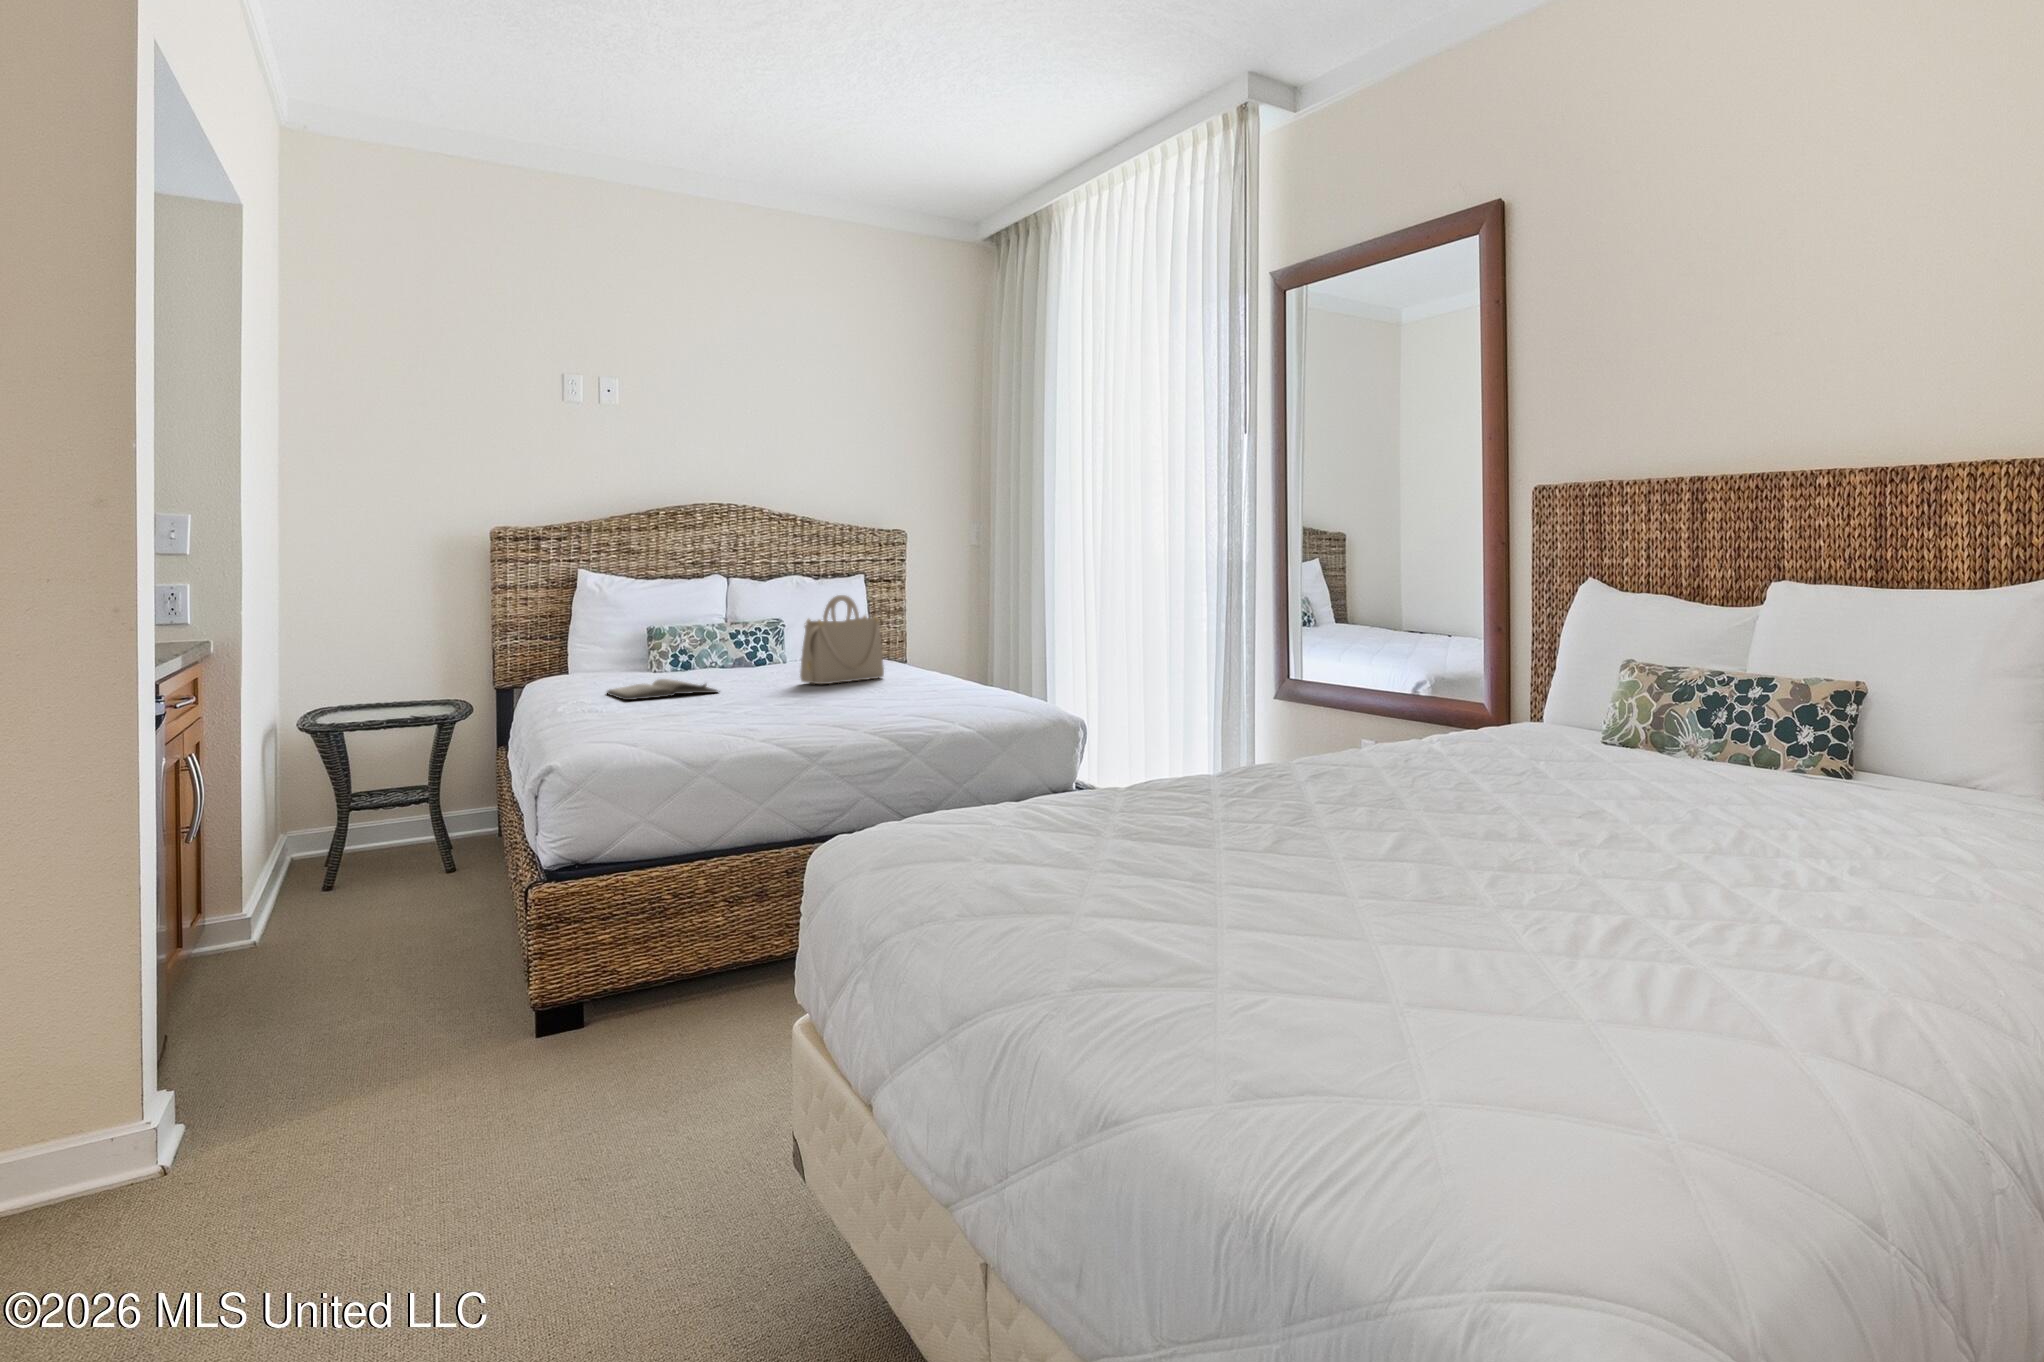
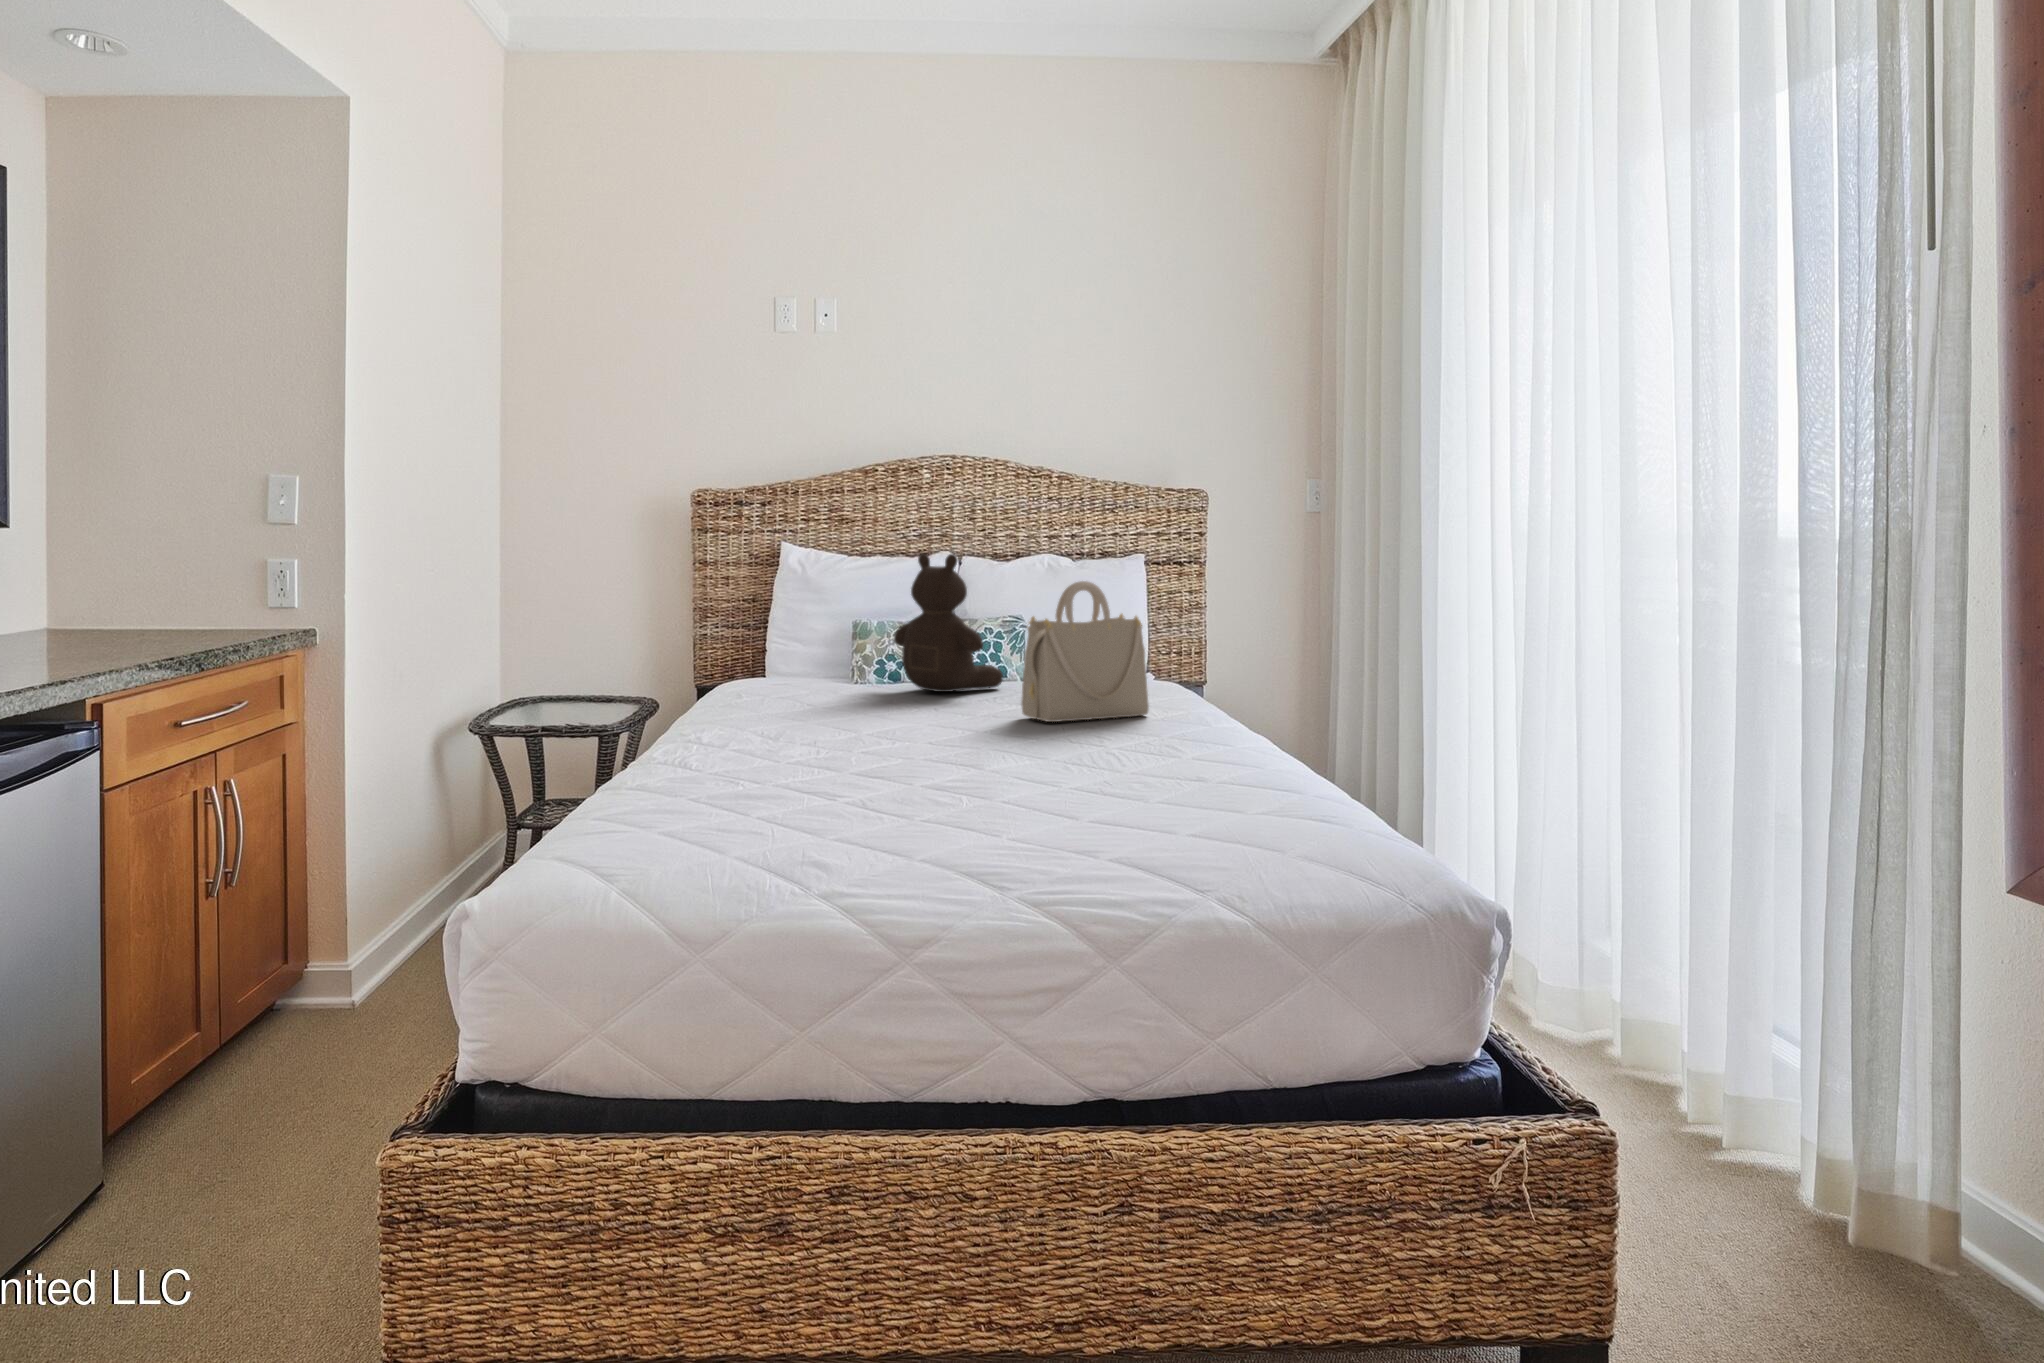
teddy bear: none [690,578,774,673] -> present [894,553,1003,692]
diary: present [607,679,717,700] -> none [759,698,901,730]

